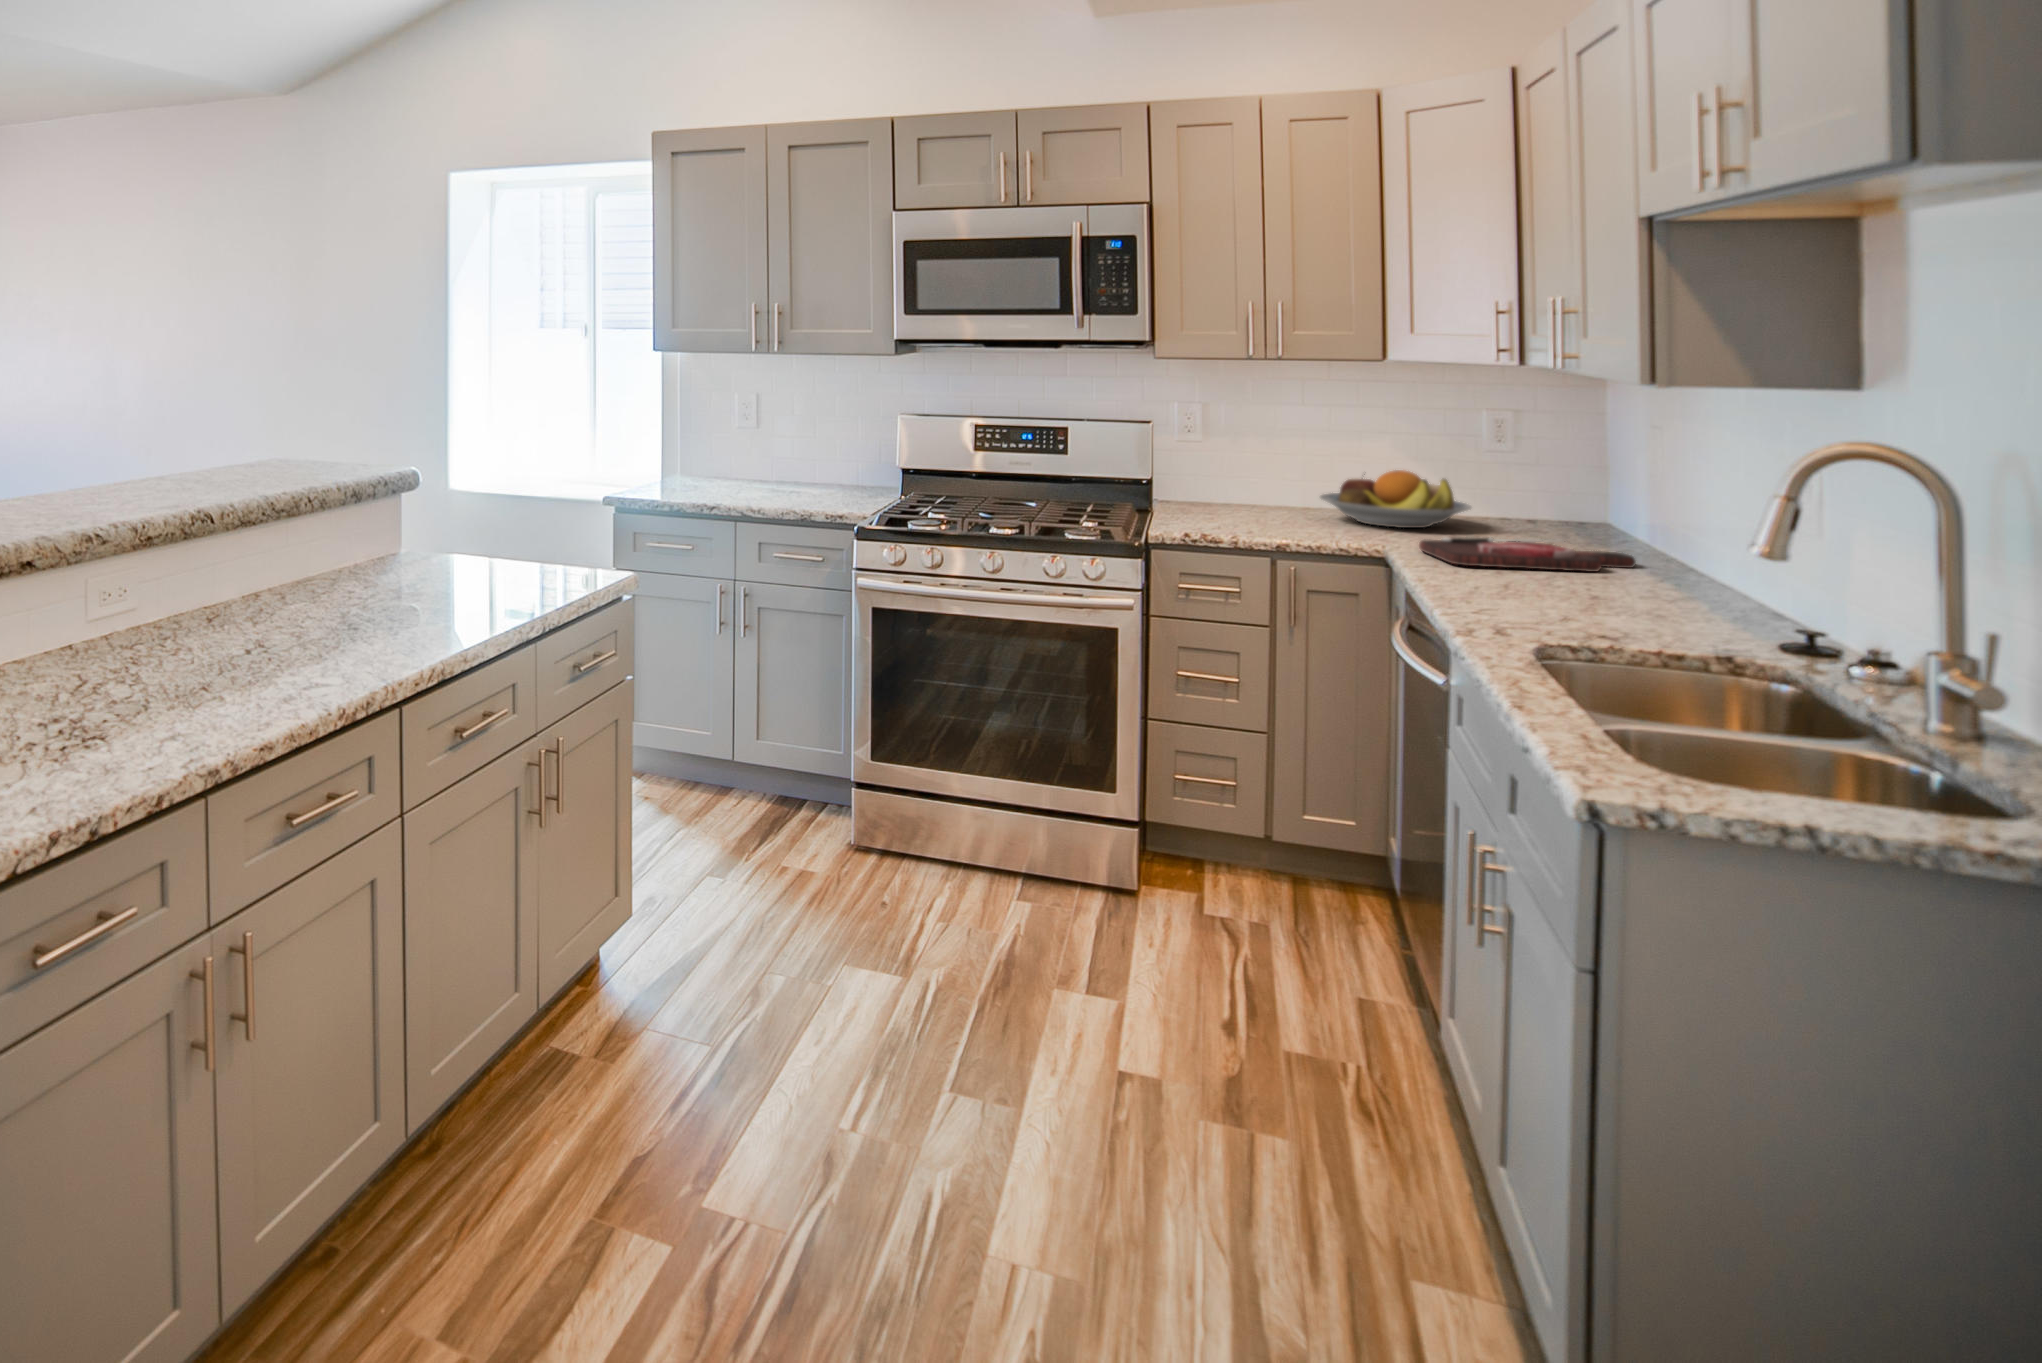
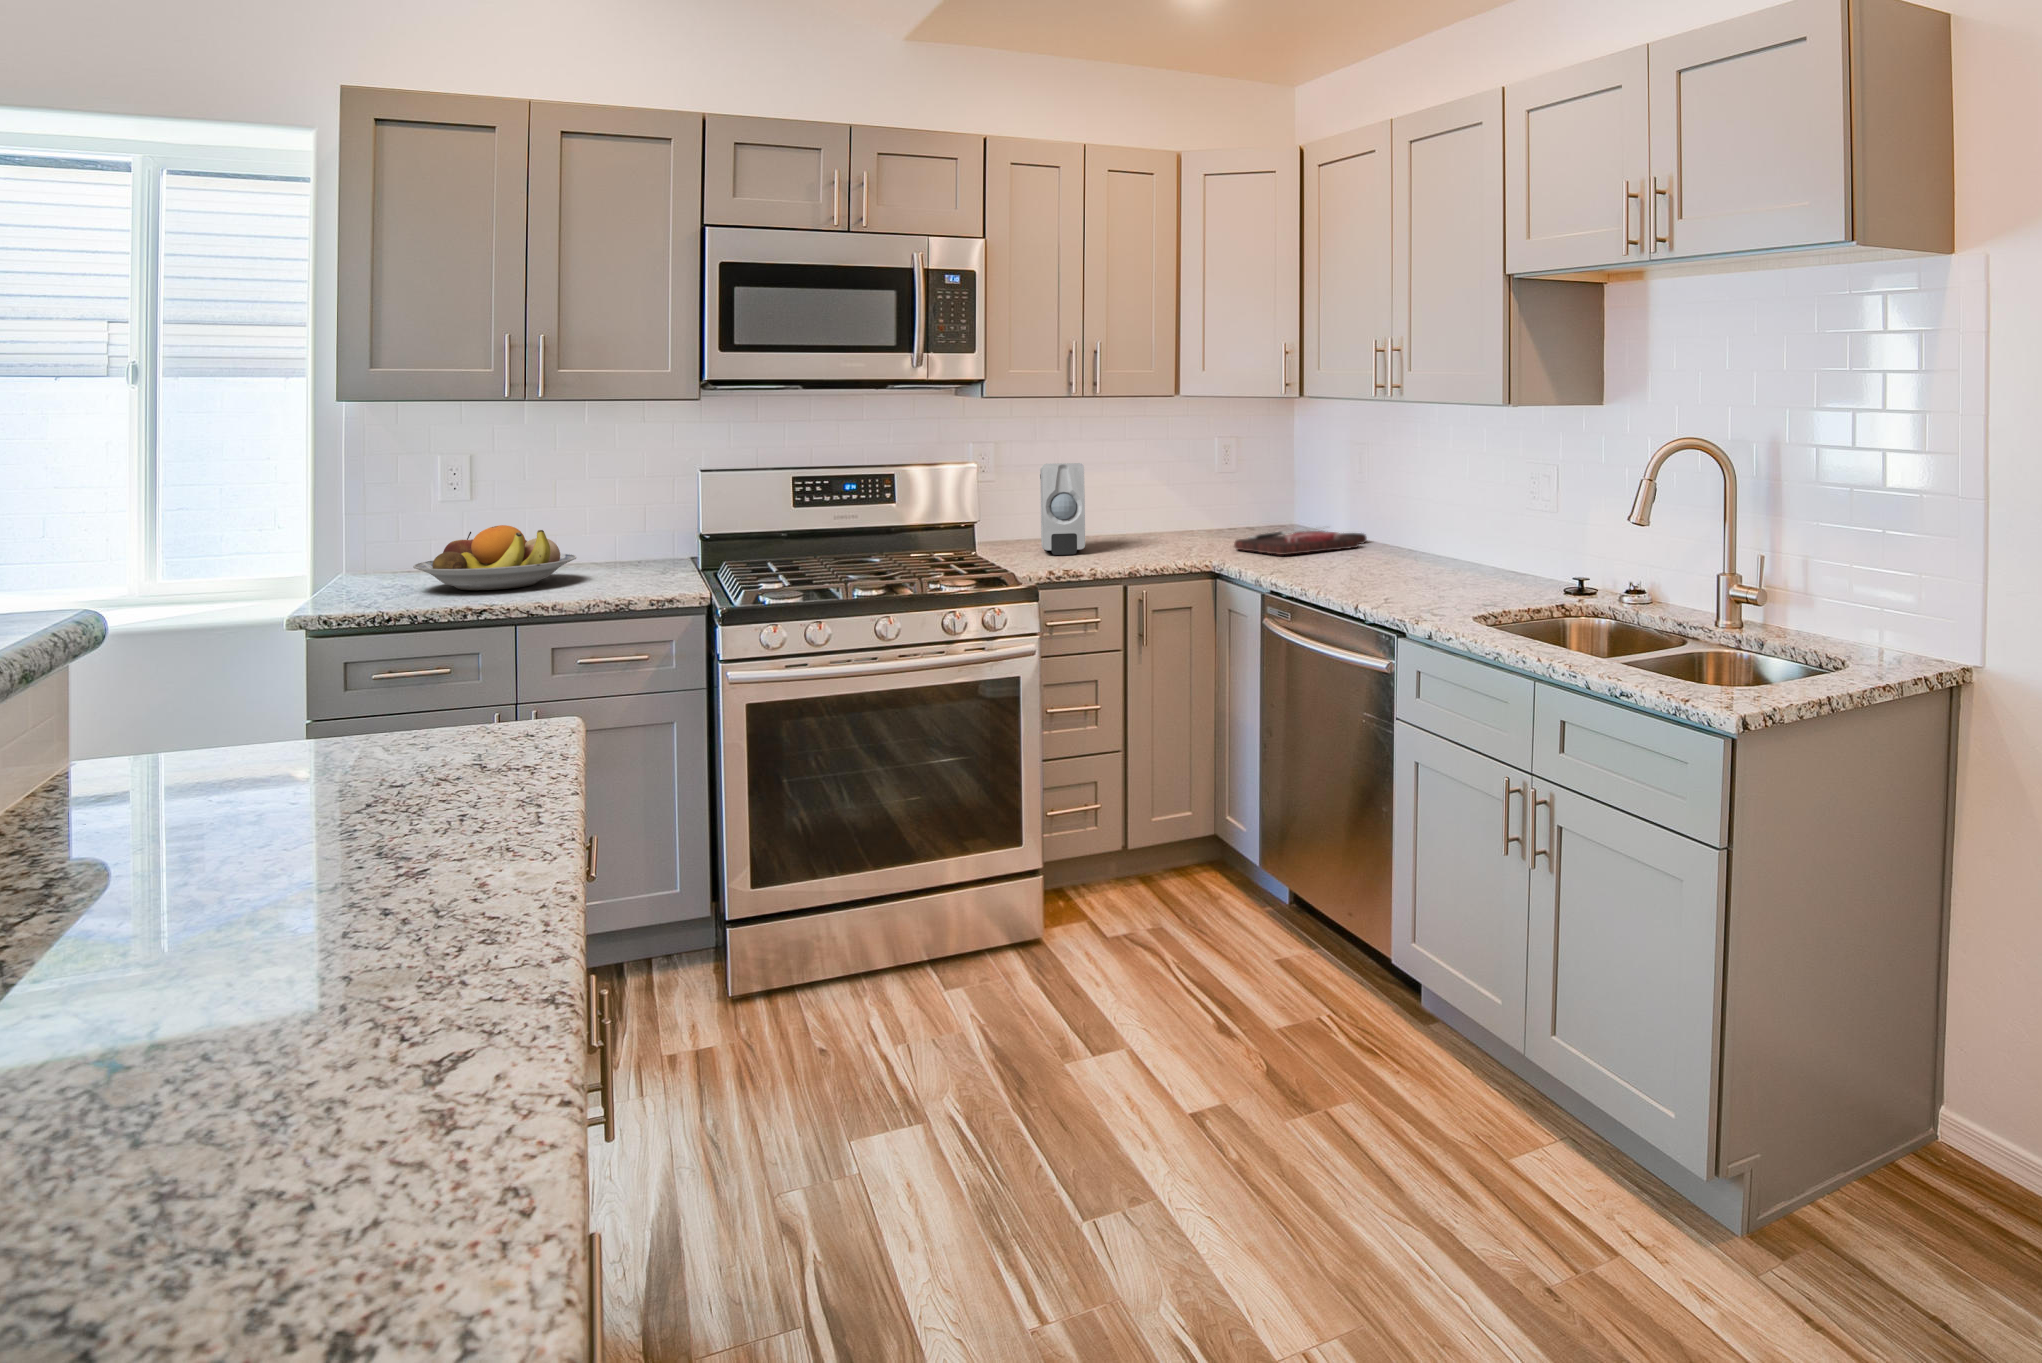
soap dispenser: none [1192,434,1257,529] -> present [1040,463,1085,555]
fruit bowl: present [1320,470,1471,528] -> present [413,525,576,590]

